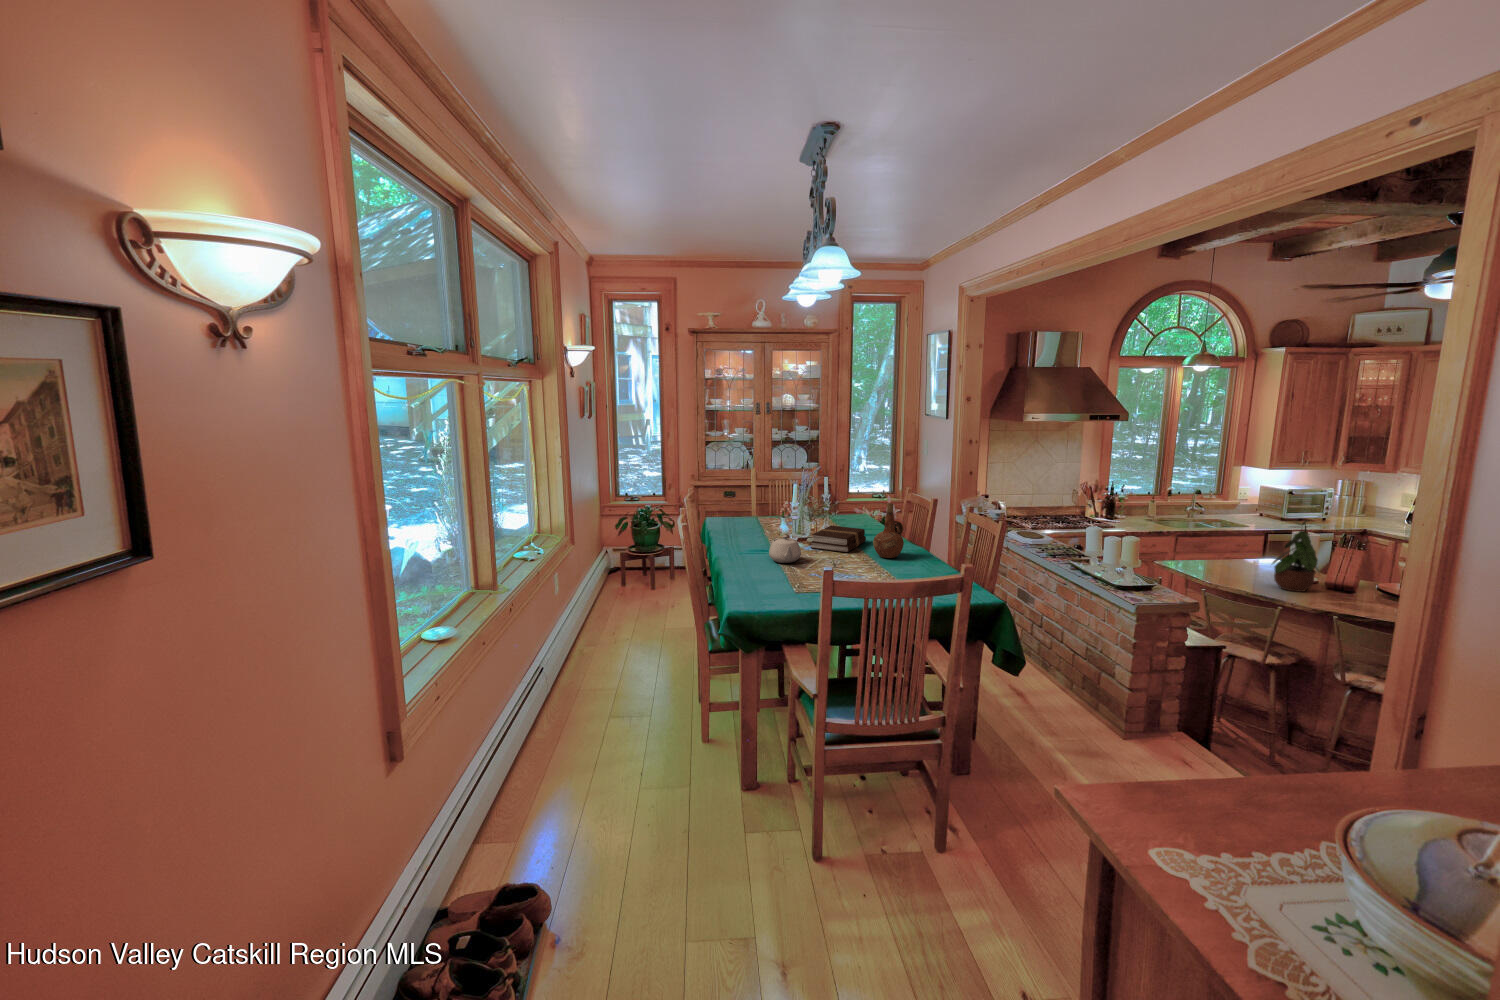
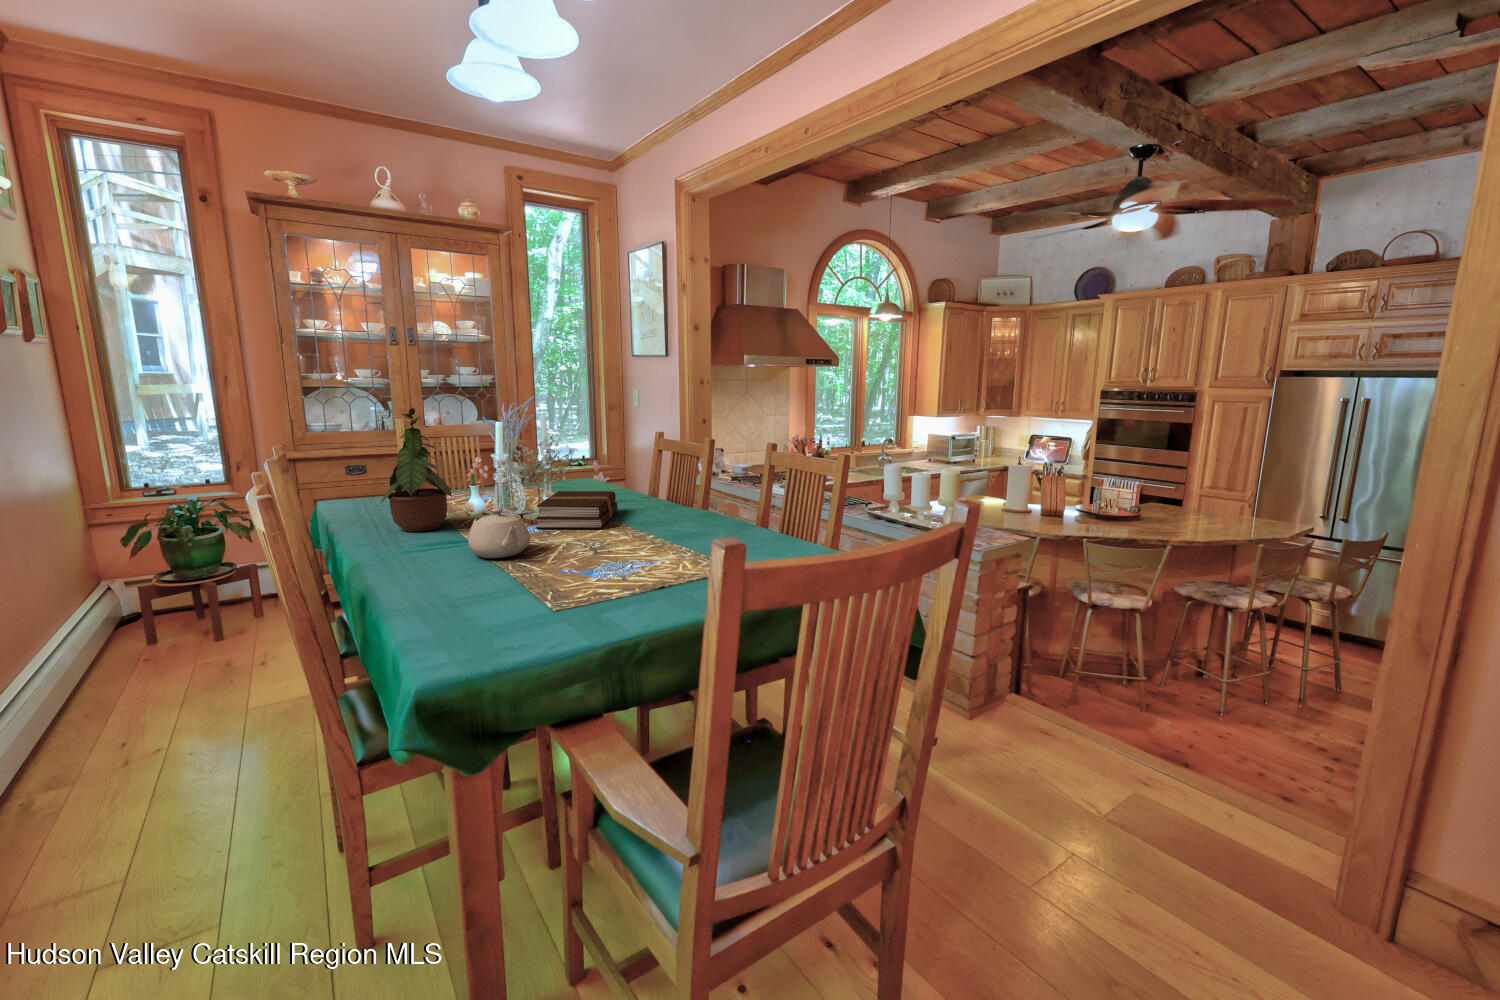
ceramic pitcher: present [873,503,904,558] -> none [642,444,689,529]
potted plant: present [1273,521,1318,592] -> present [381,408,452,531]

